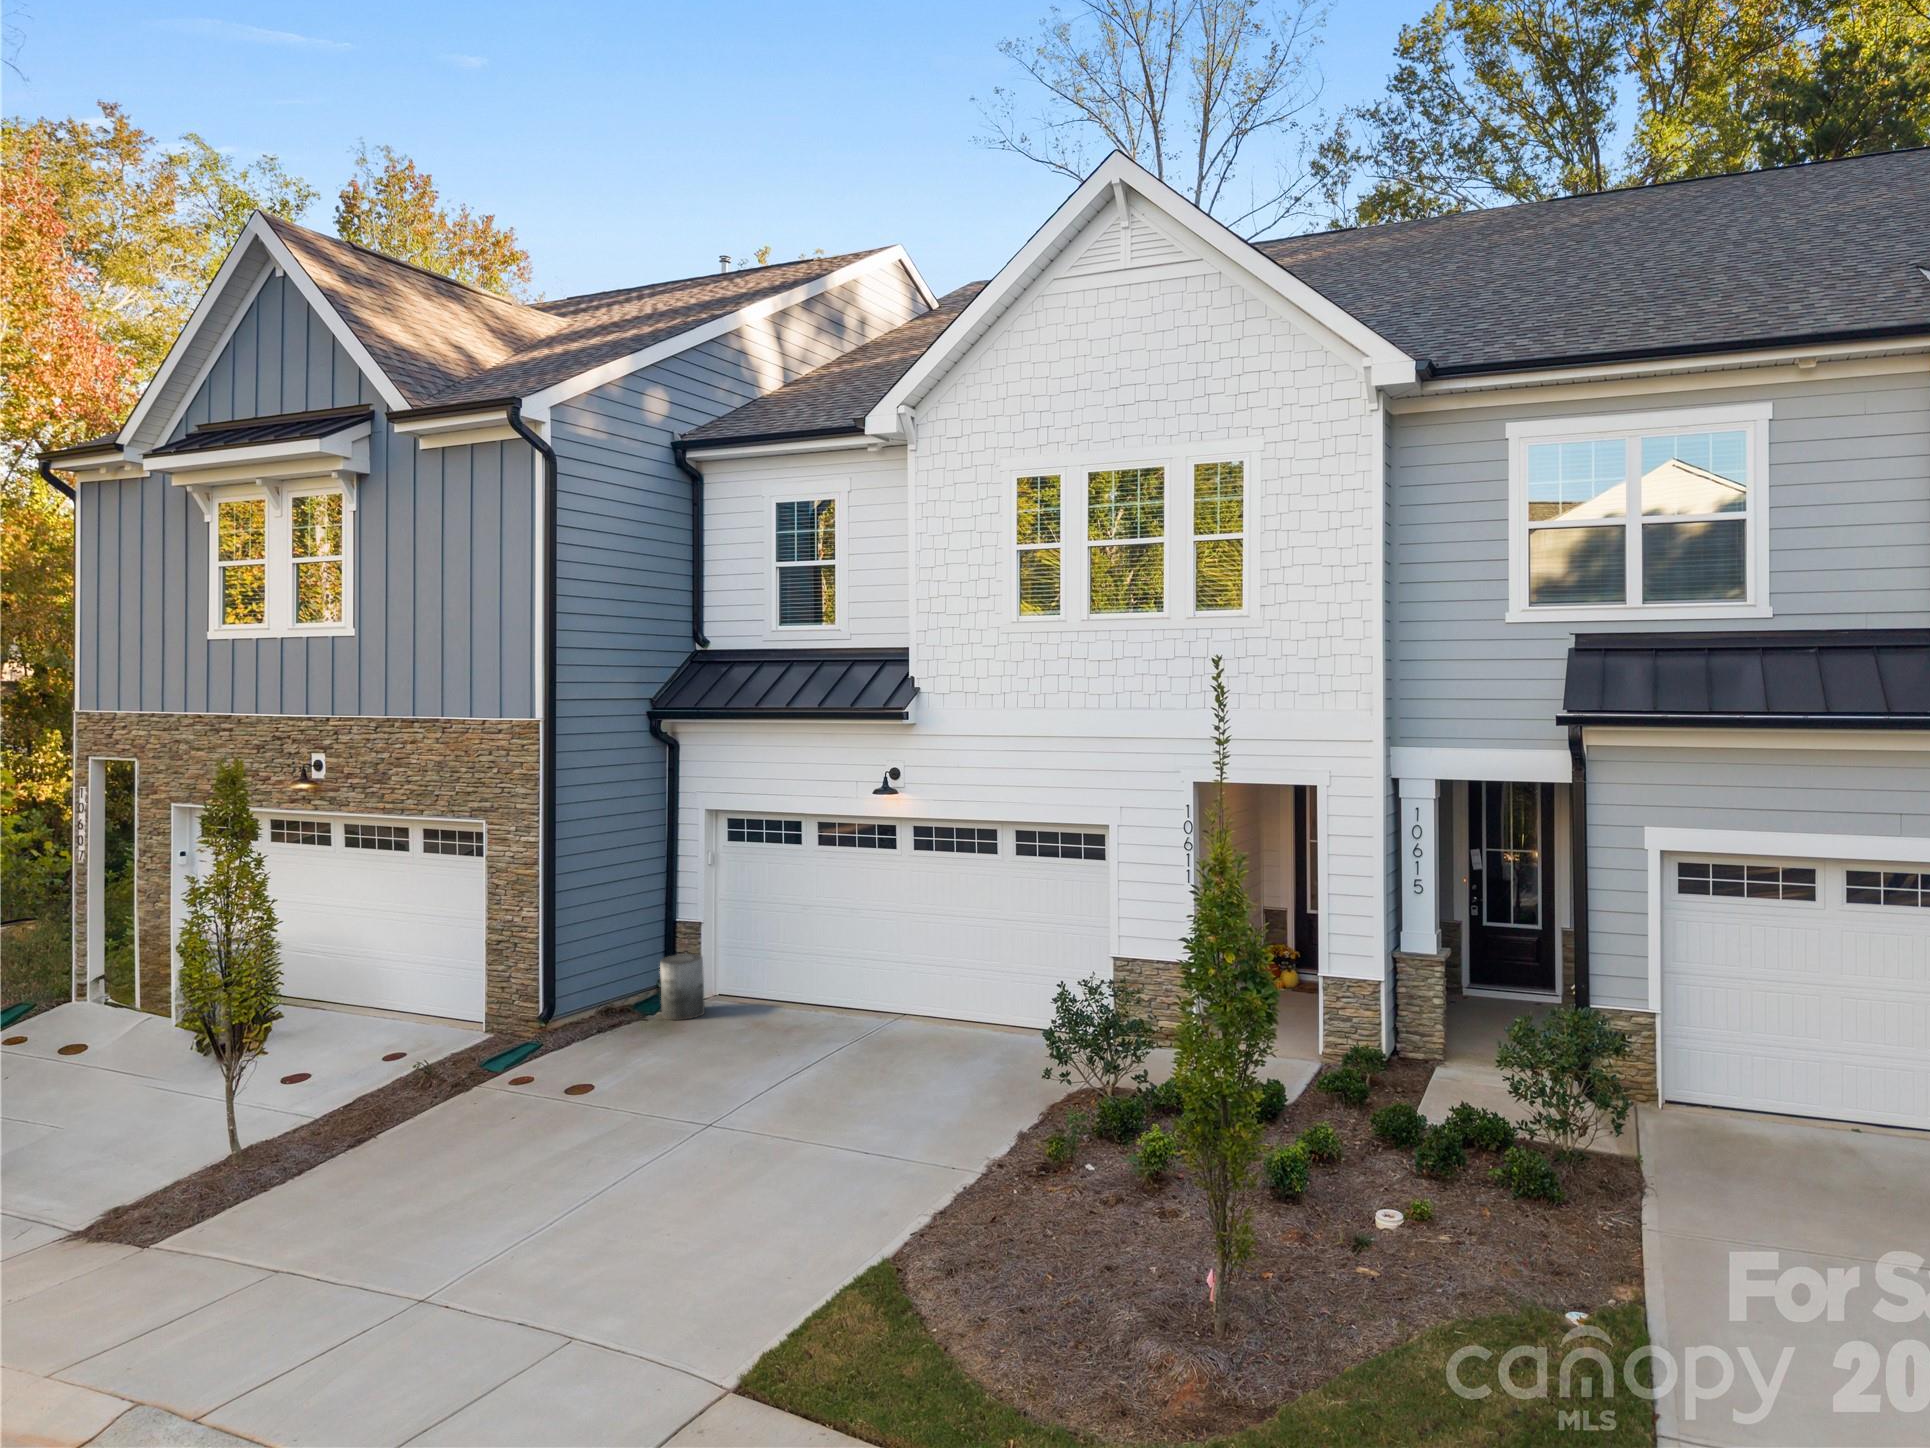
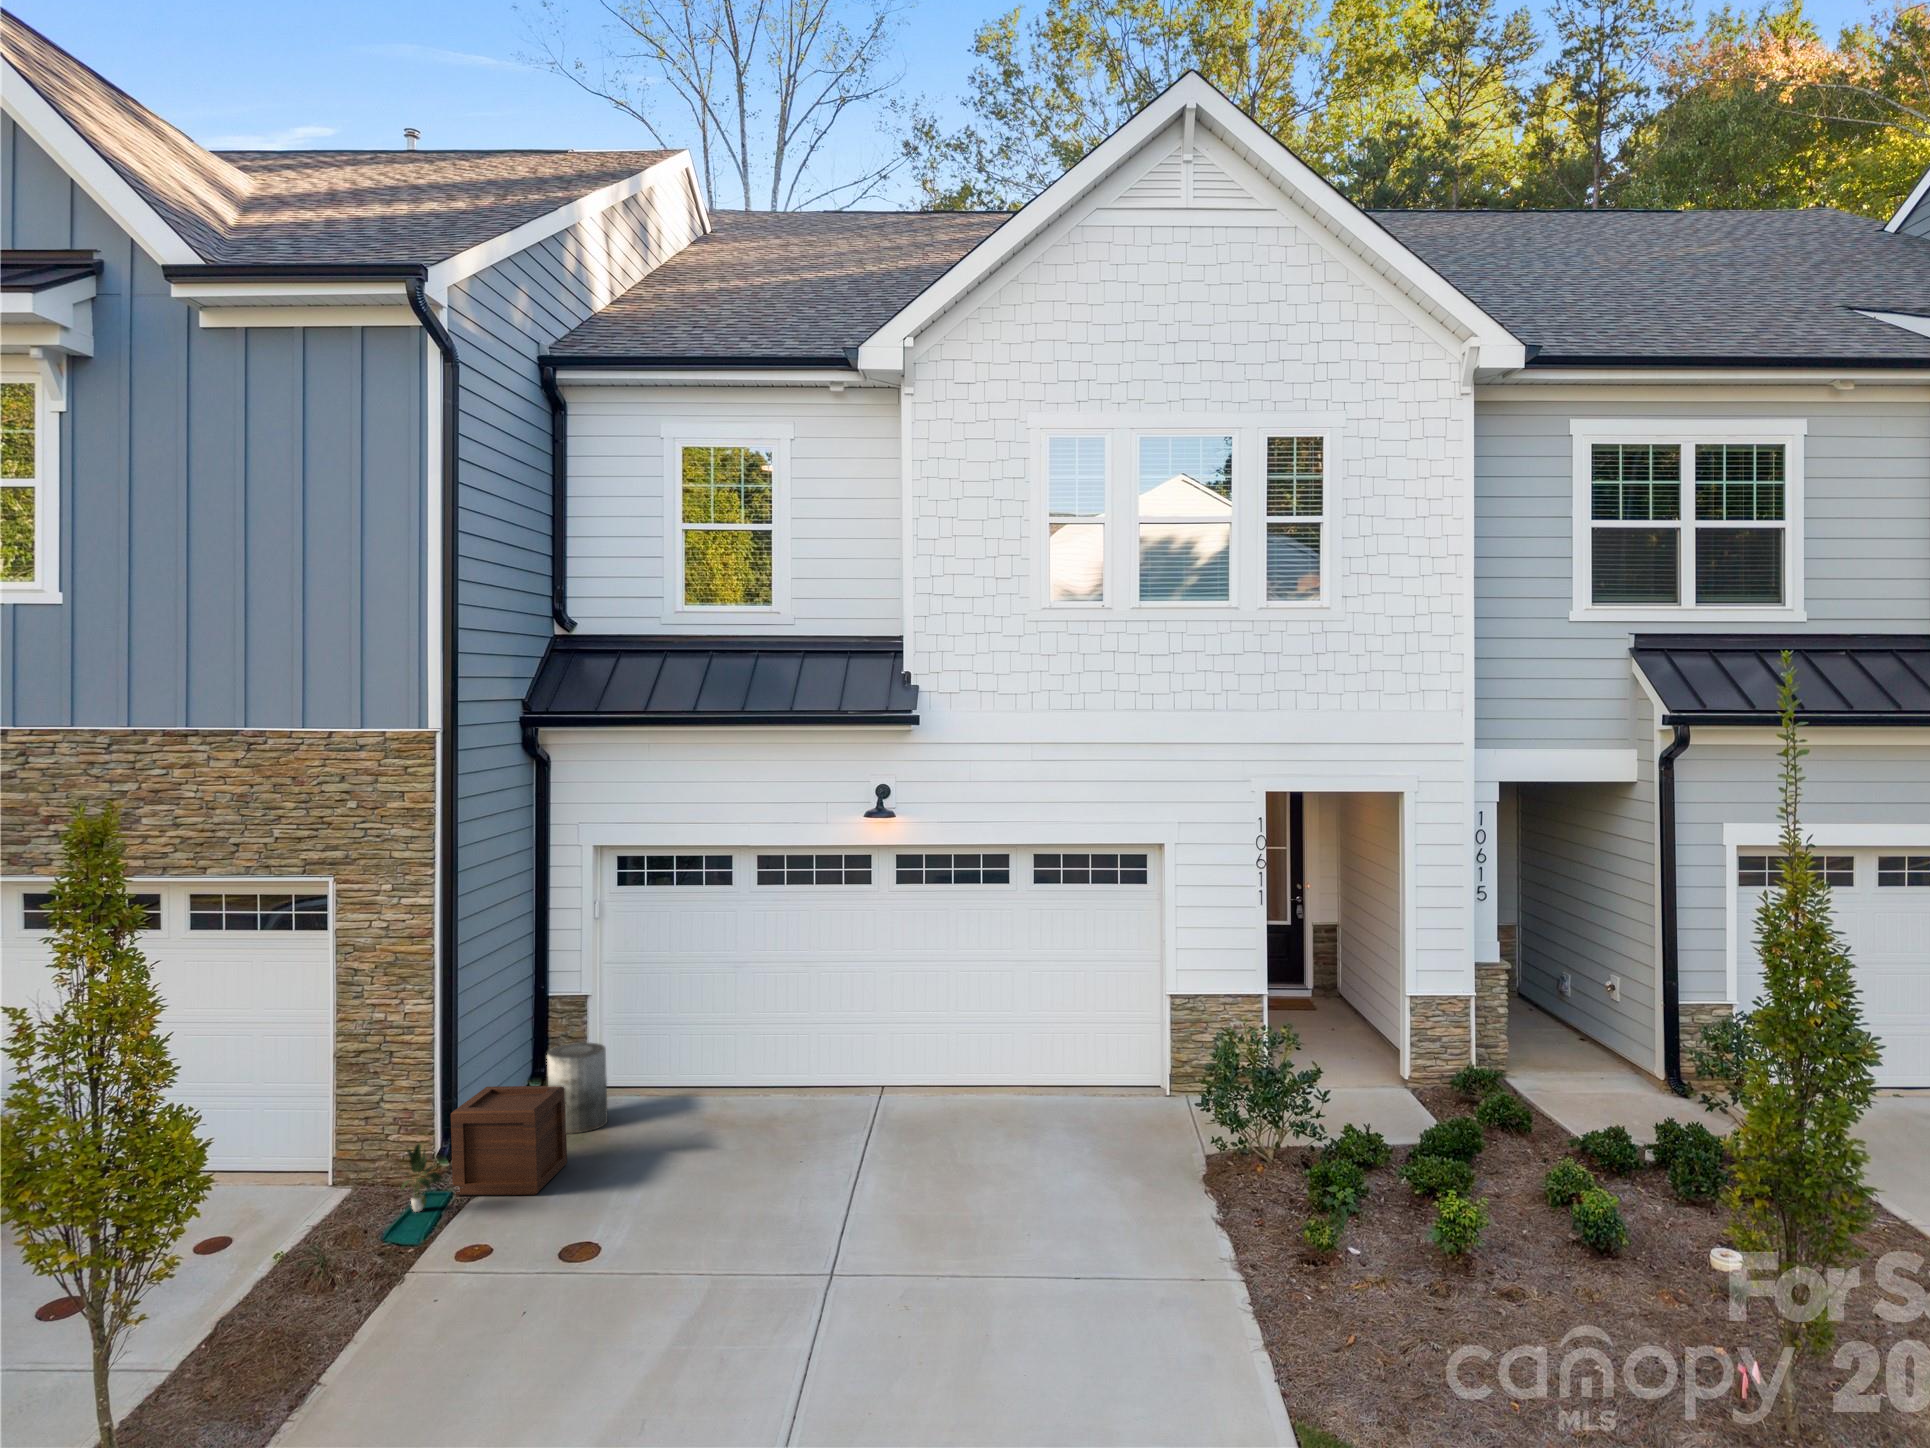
wooden crate: none [549,978,640,1058] -> present [451,1086,567,1195]
potted plant: none [502,1011,541,1059] -> present [401,1144,442,1212]

